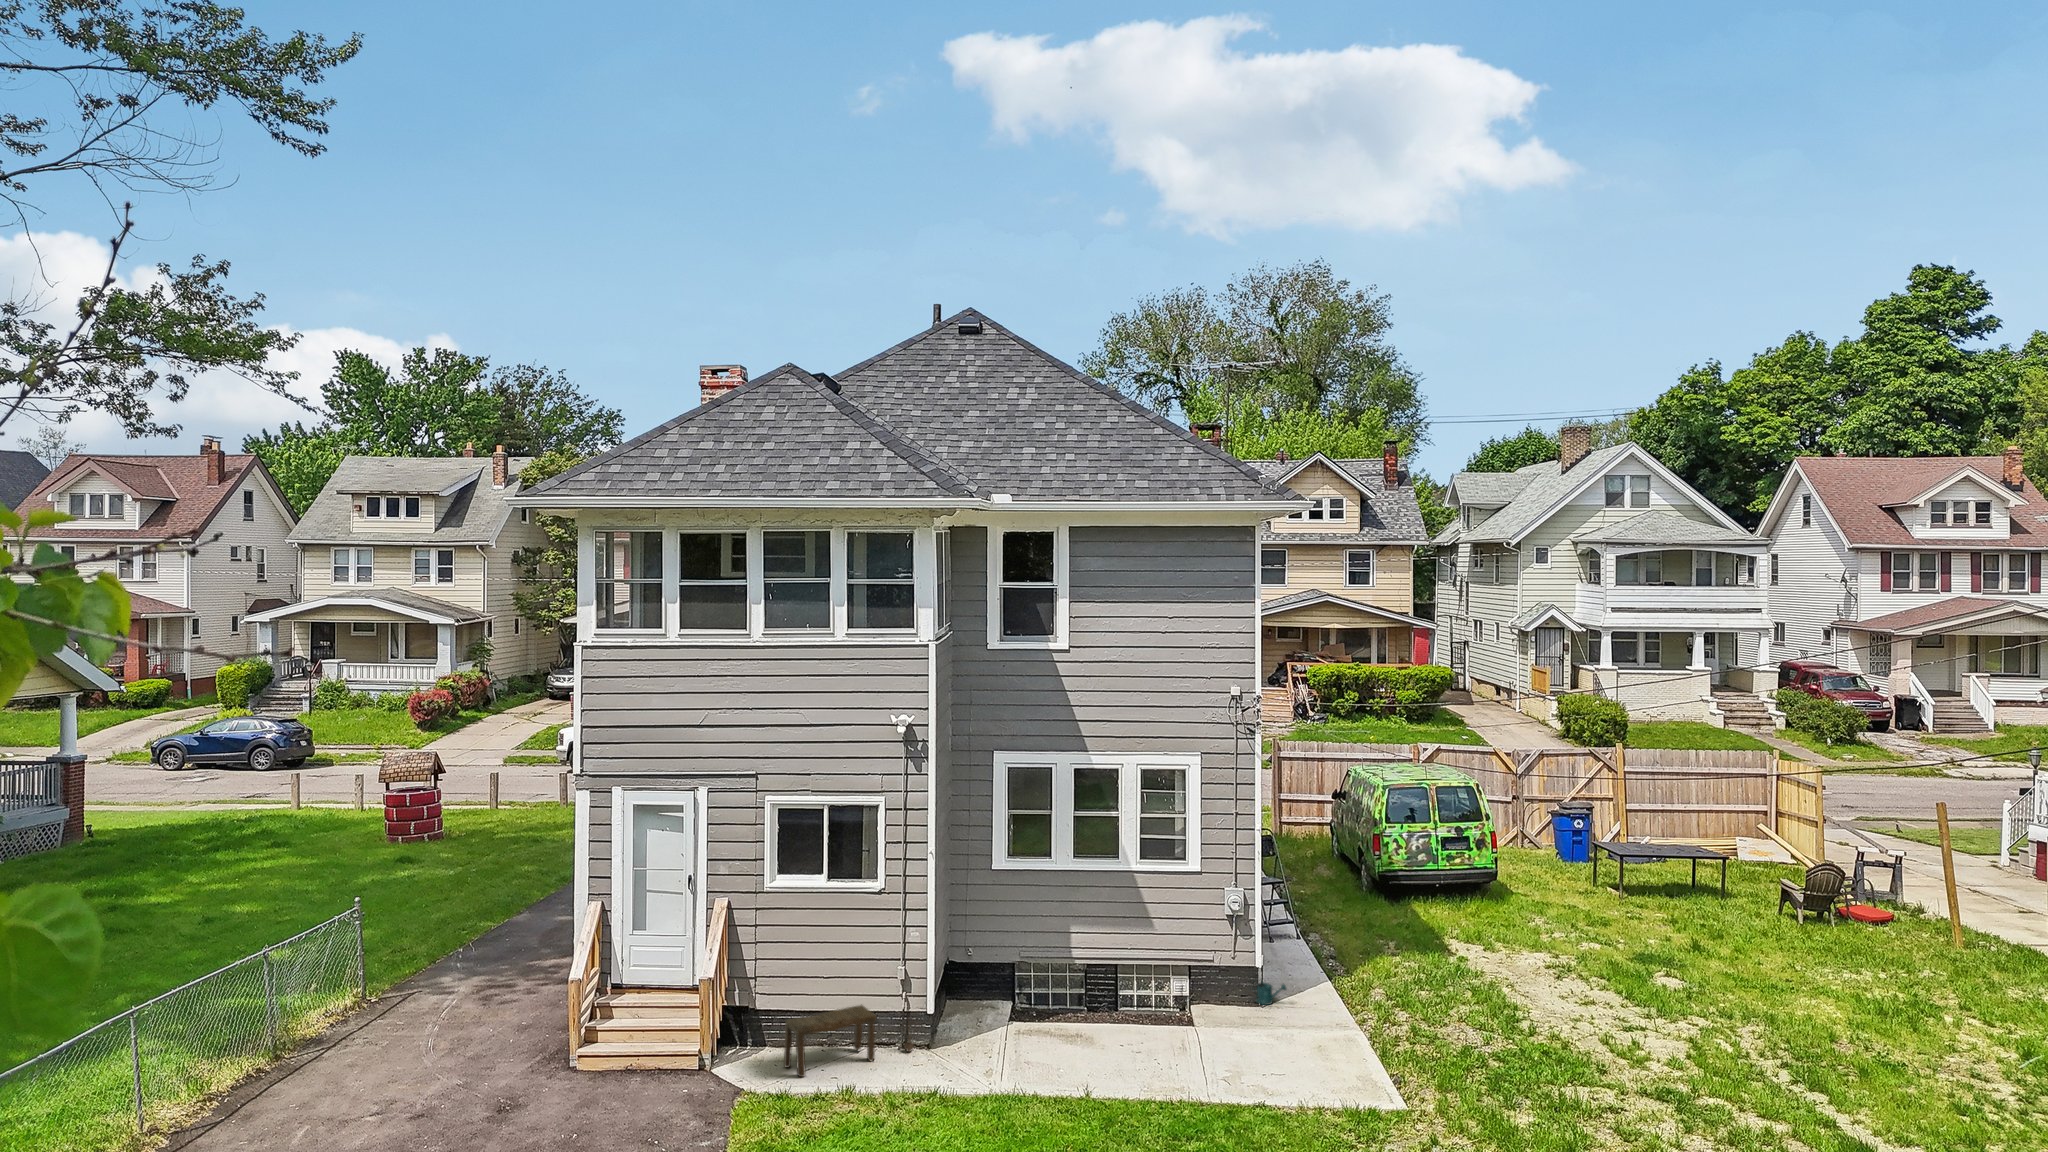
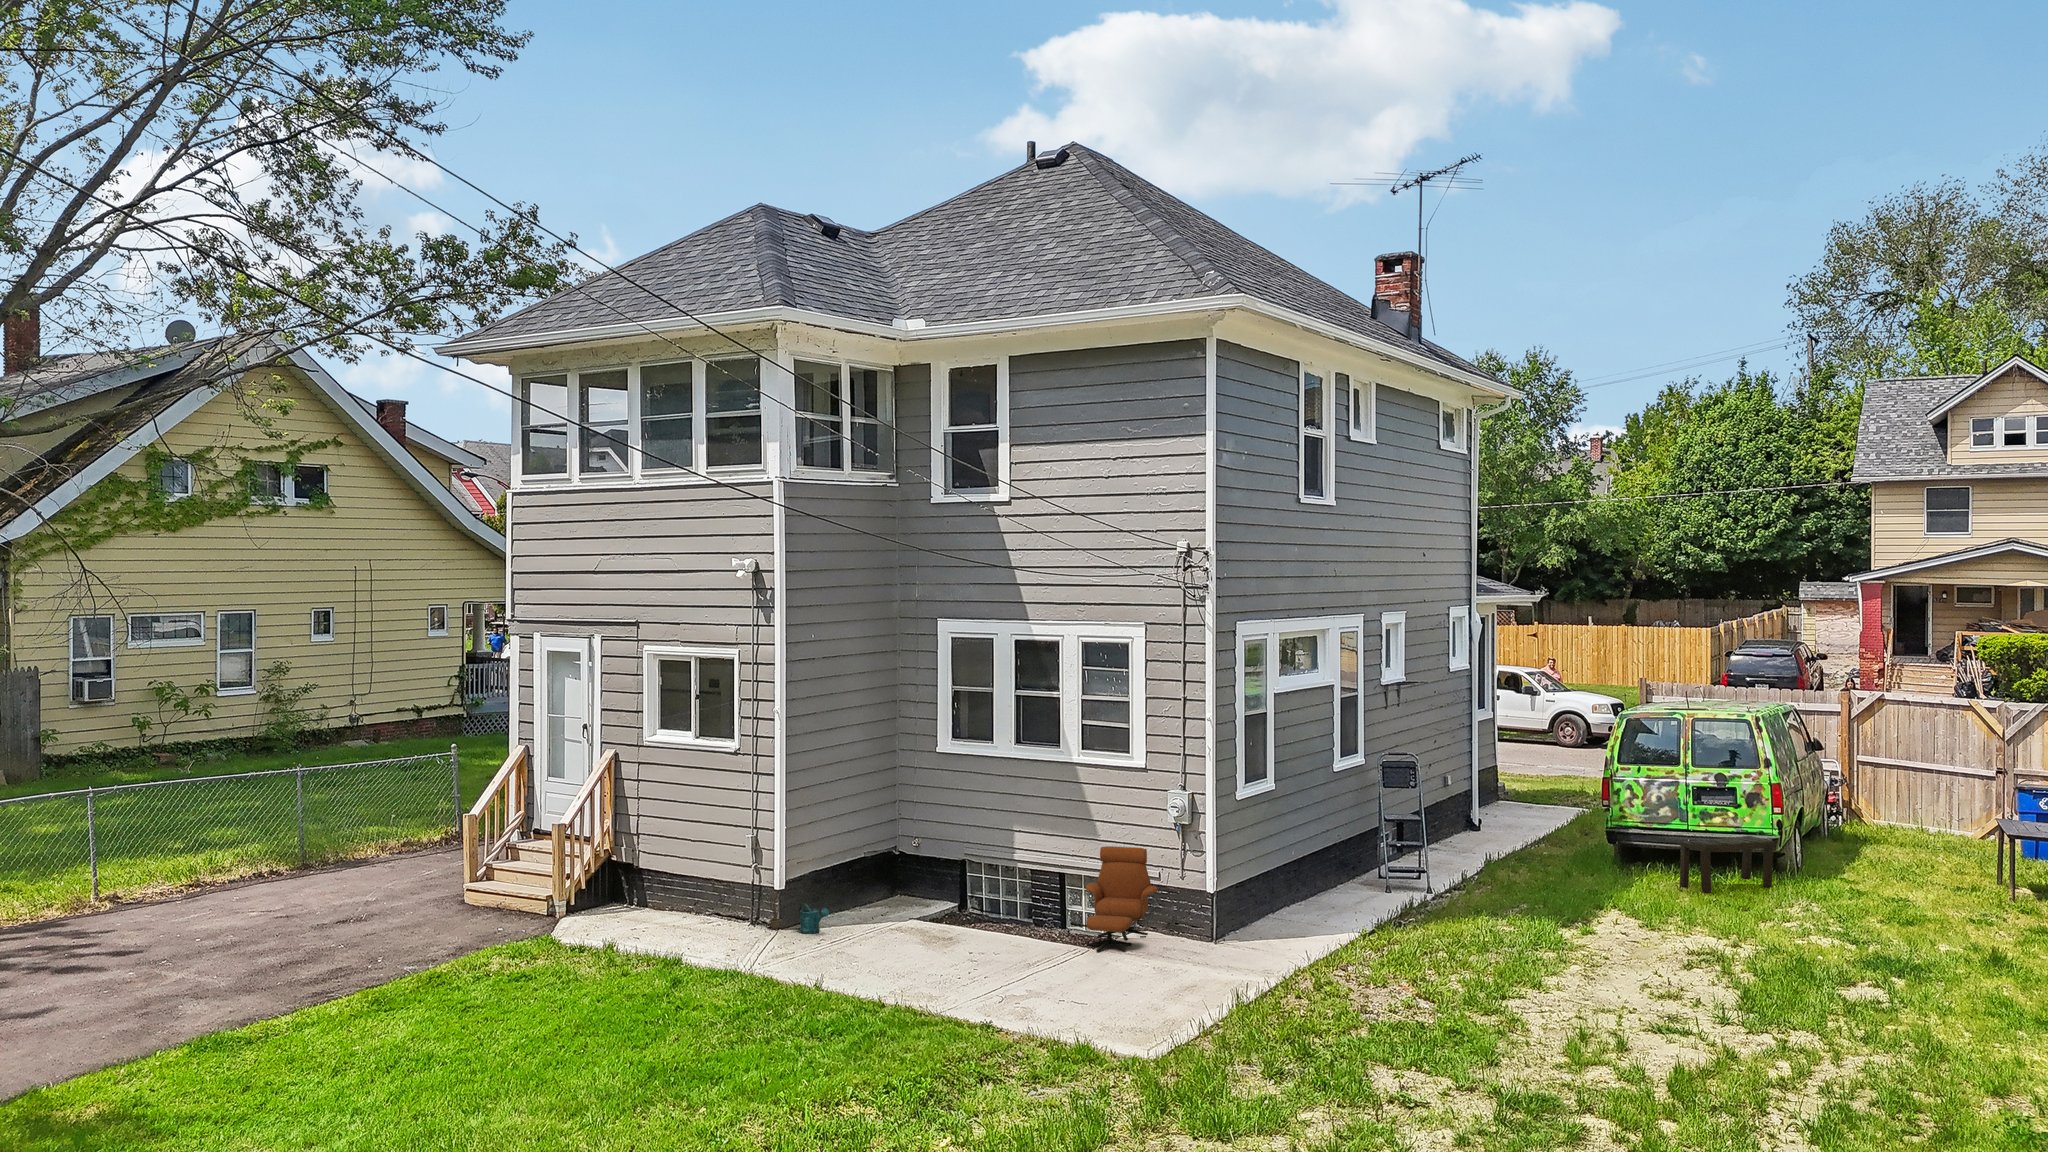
lounge chair: none [1158,937,1222,1032] -> present [1086,846,1158,952]
watering can: present [1253,982,1286,1005] -> present [799,903,829,934]
bench: present [784,1004,876,1077] -> present [1680,836,1774,893]

